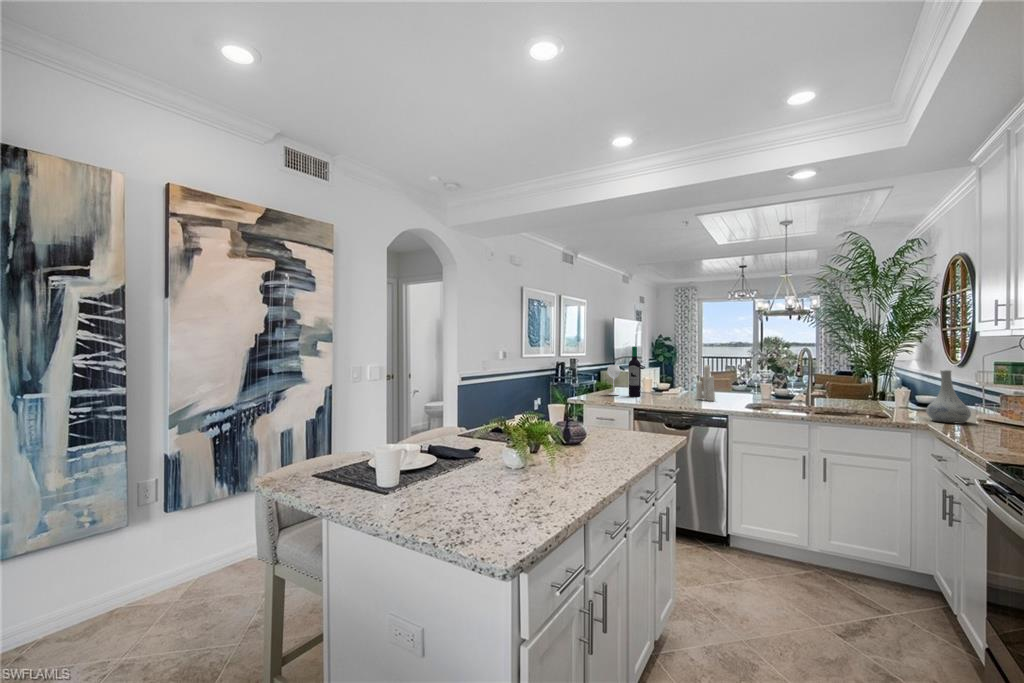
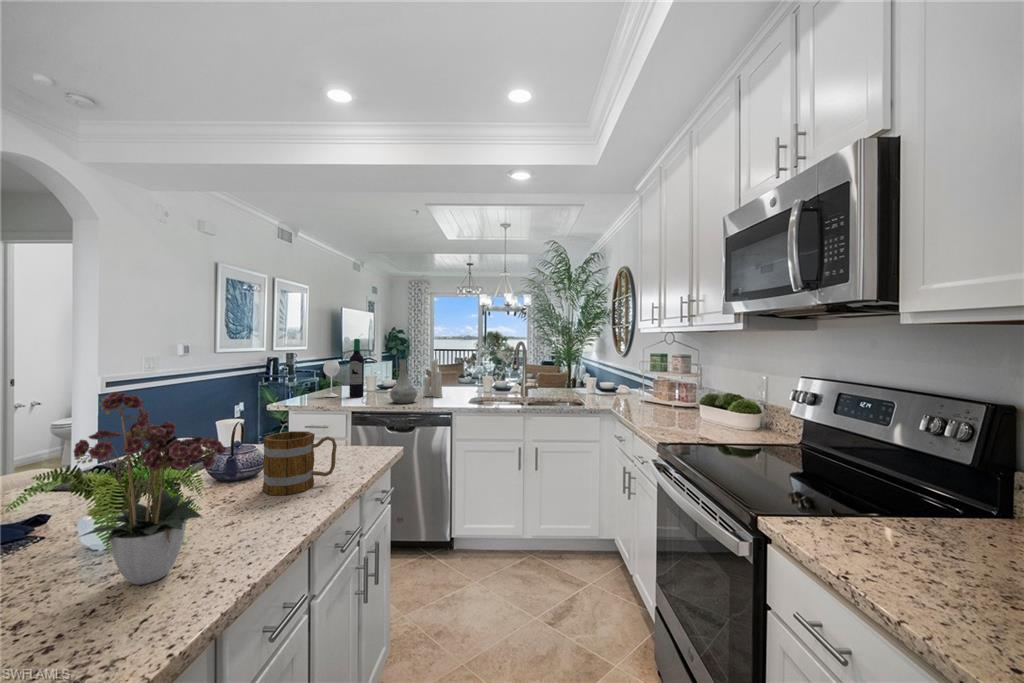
vase: present [926,370,971,424] -> present [390,359,417,403]
flower arrangement: none [517,372,591,482] -> present [74,392,227,584]
mug: none [590,413,638,455] -> present [262,431,337,495]

